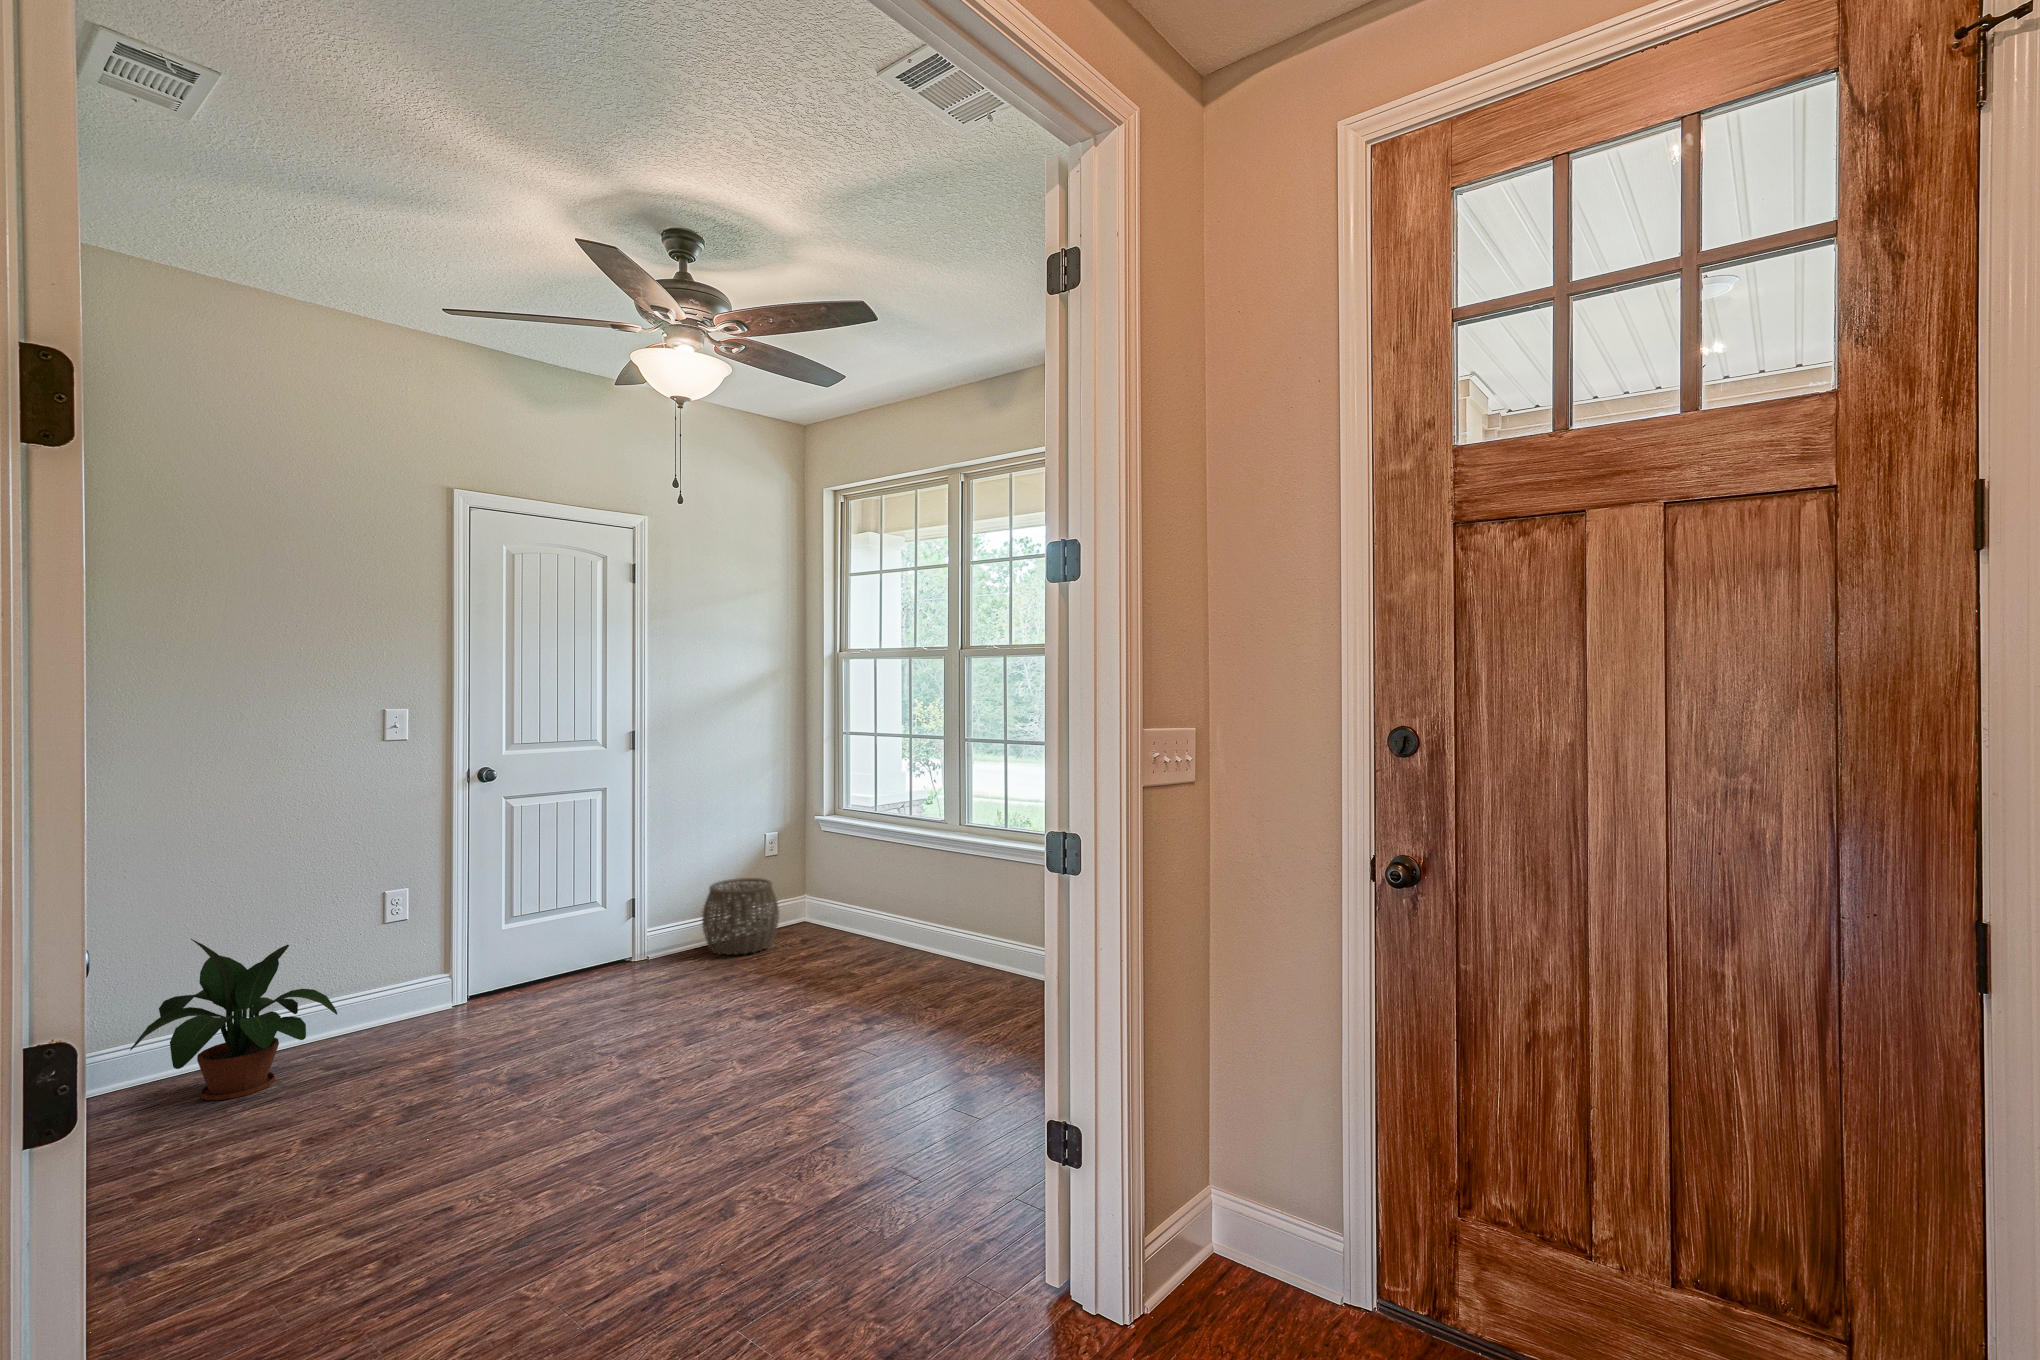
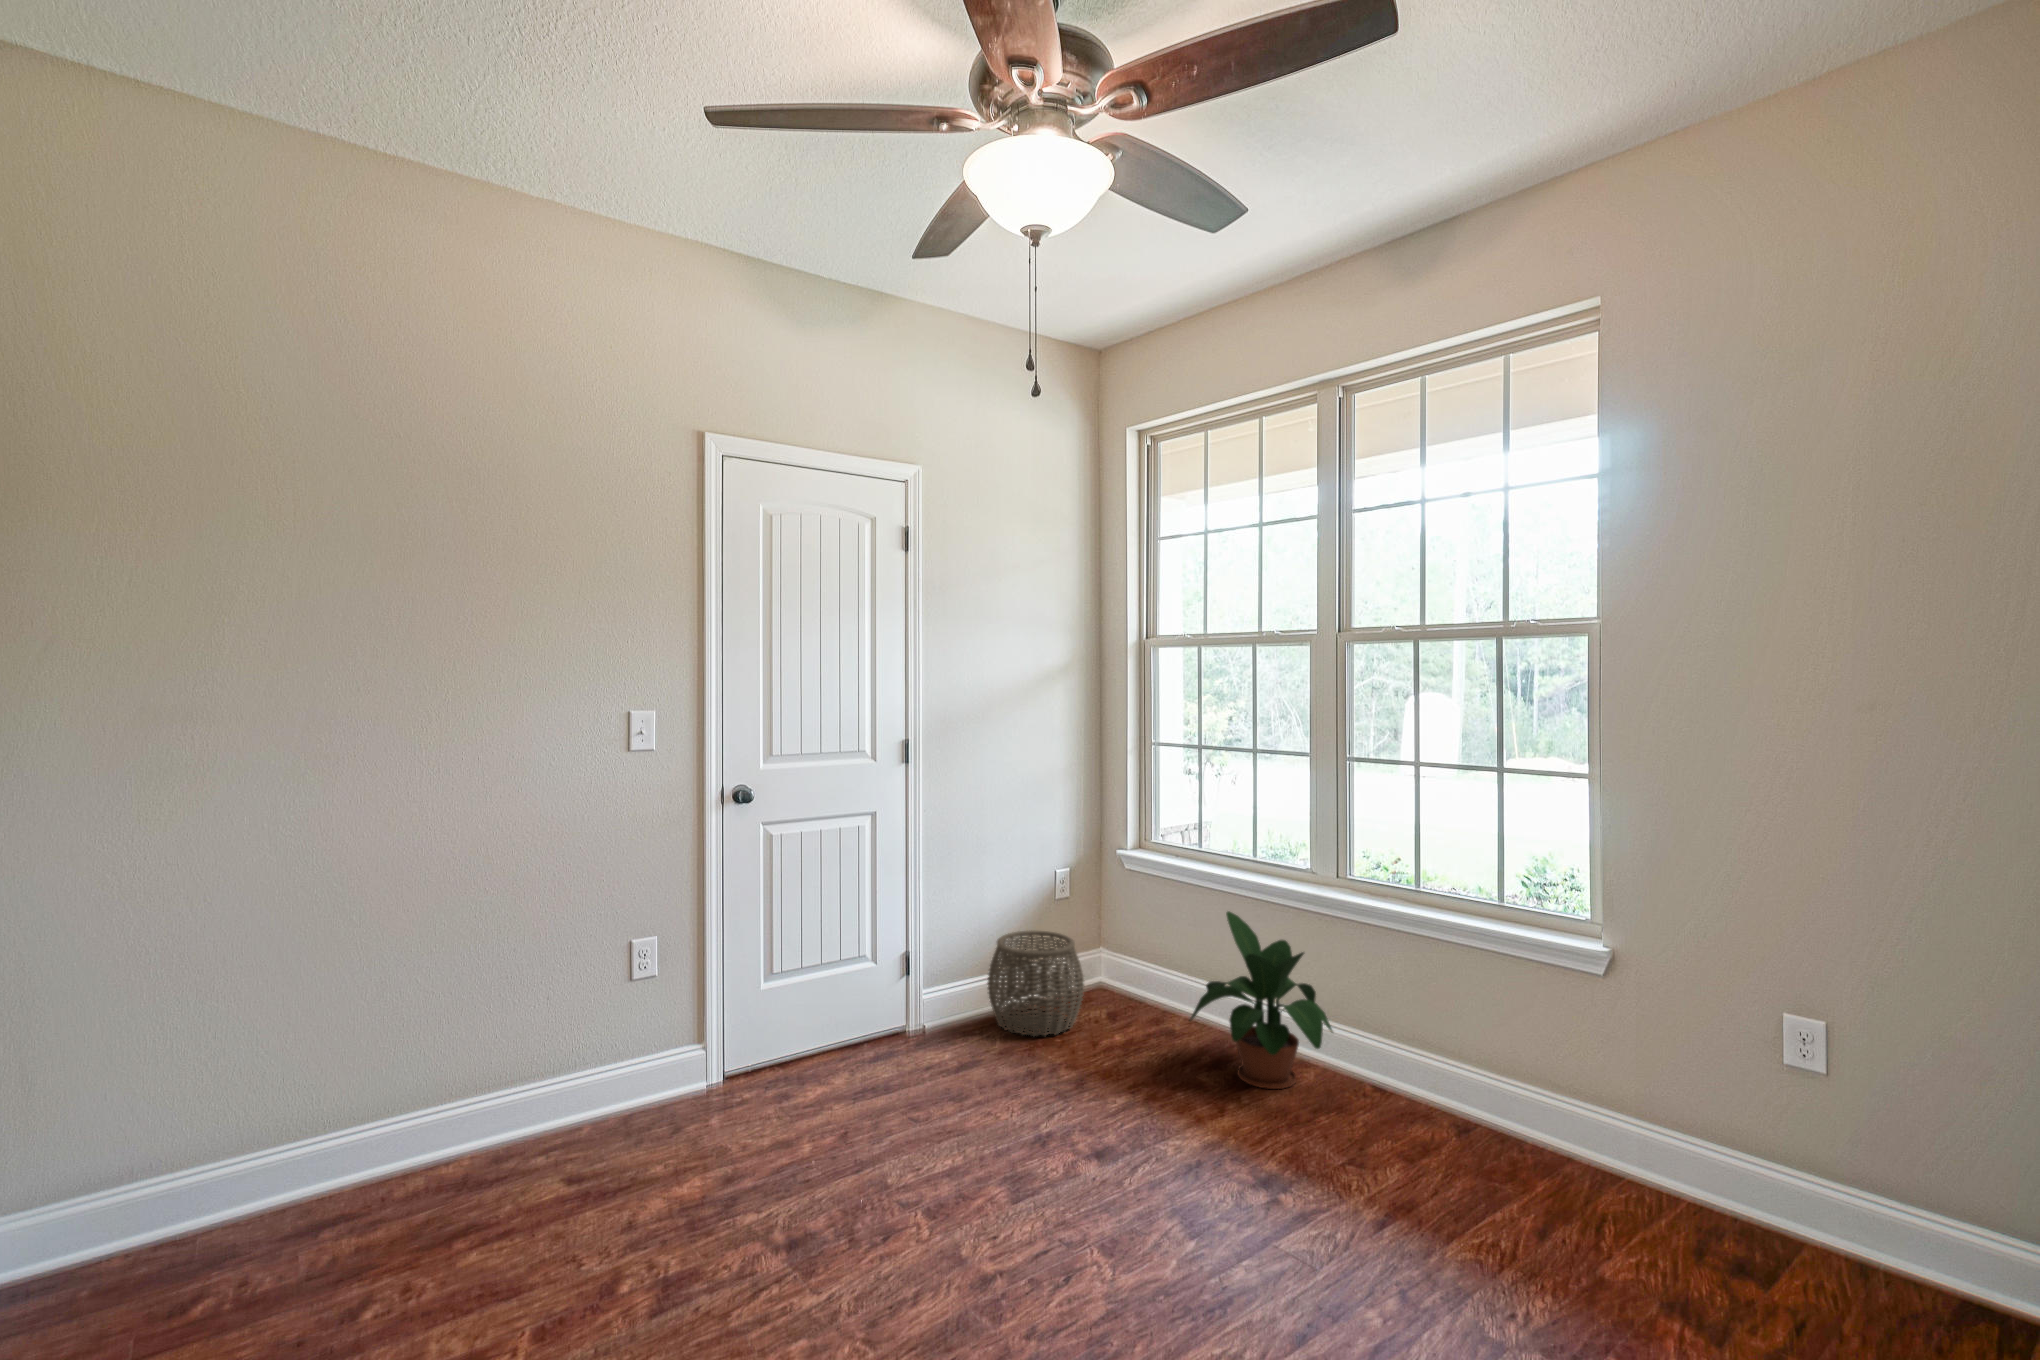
potted plant: present [130,939,337,1100] -> present [1189,911,1333,1089]

